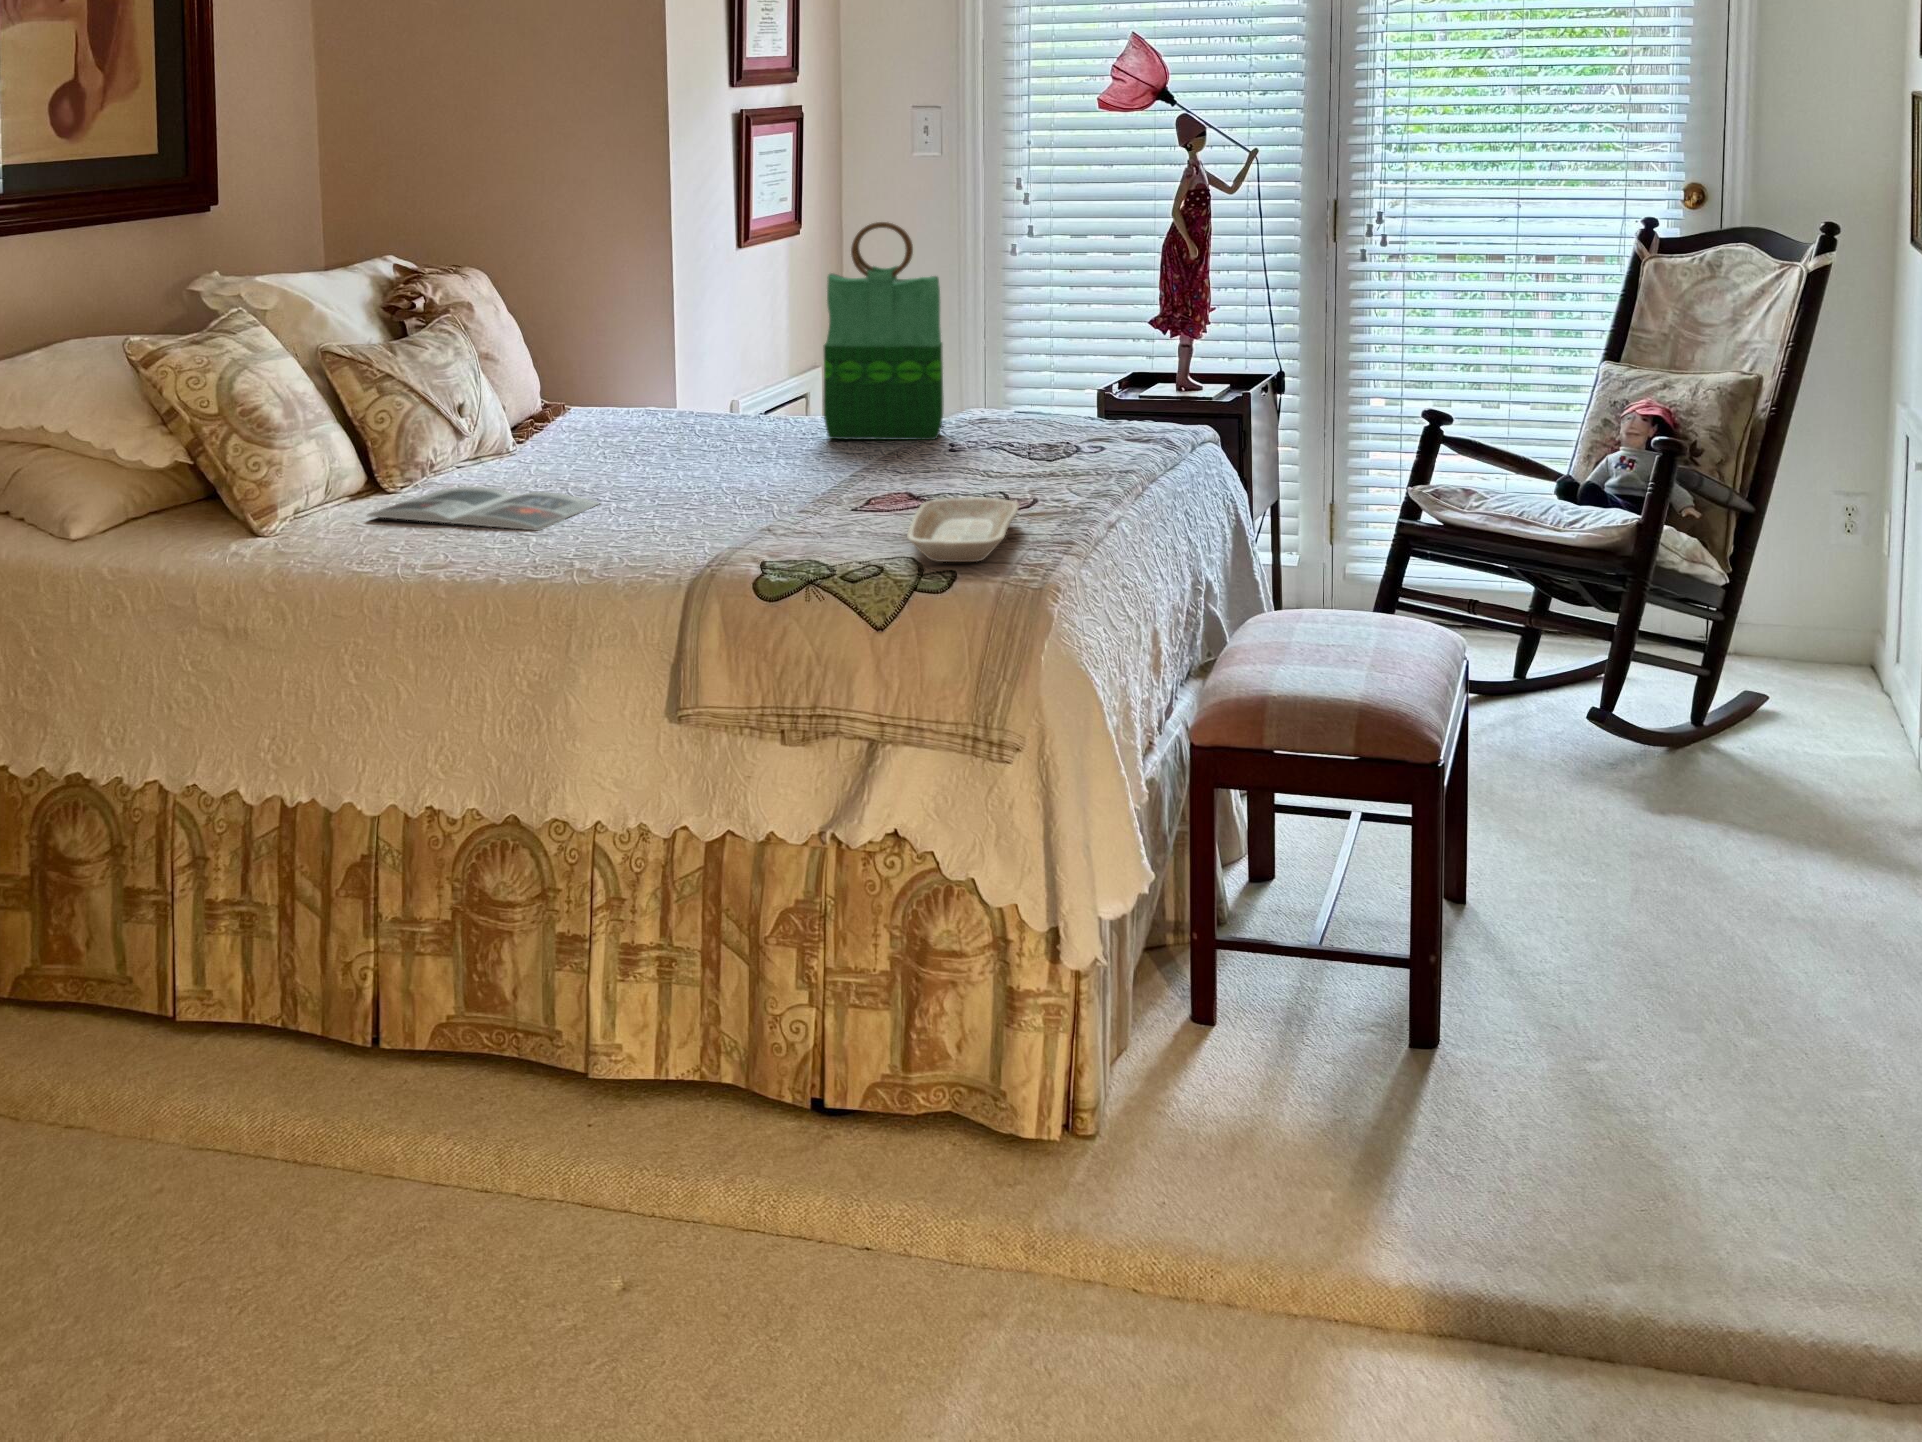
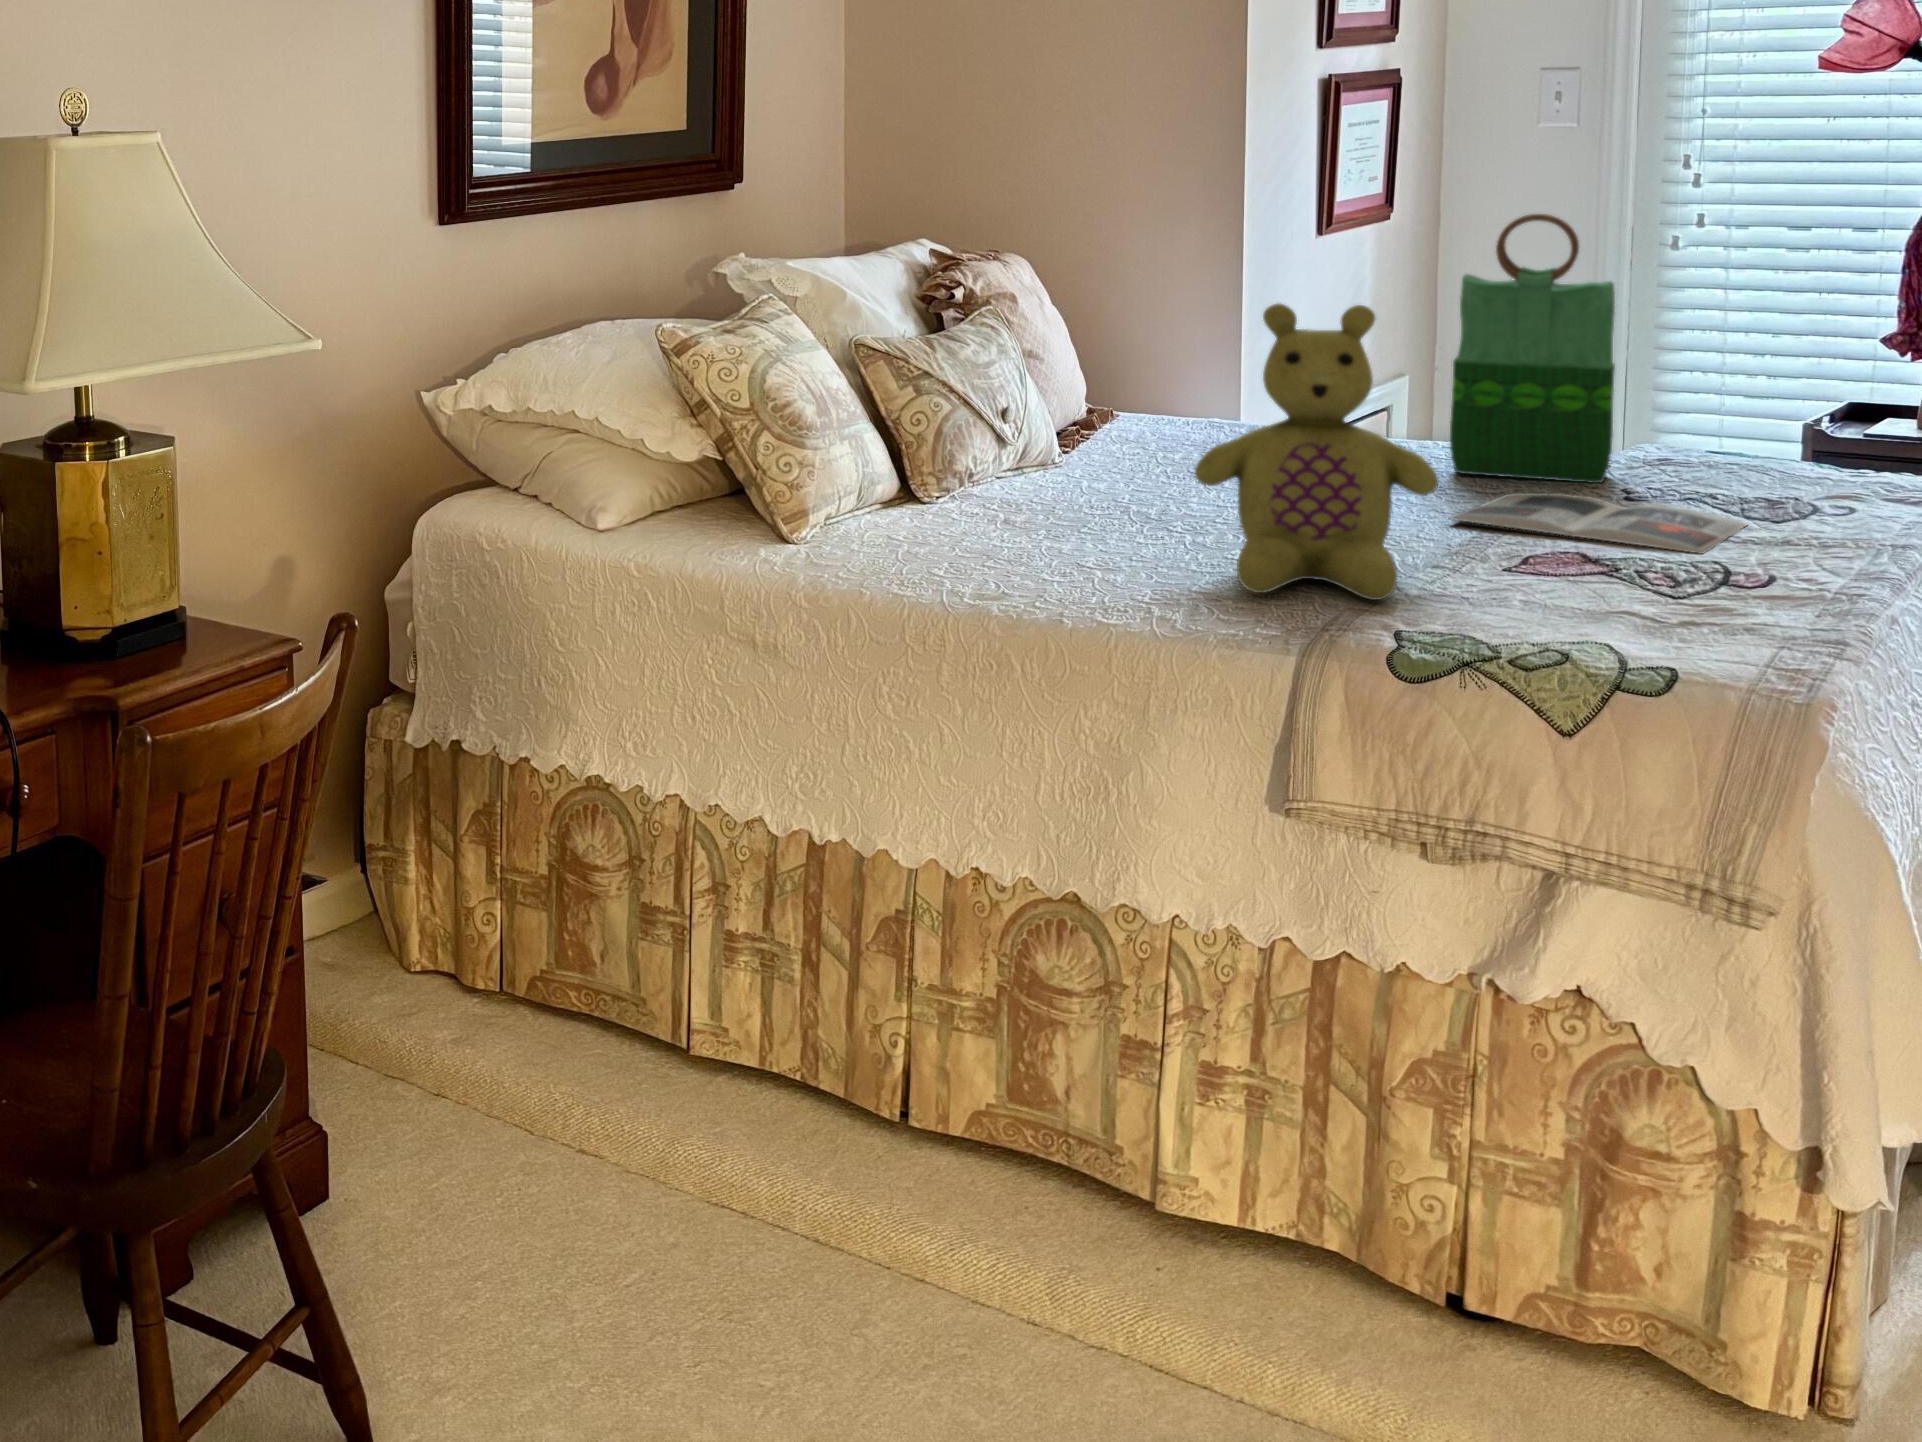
stuffed bear: none [605,297,796,543] -> present [1195,304,1439,600]
magazine: present [368,487,599,531] -> present [1450,493,1746,554]
tray: present [907,497,1019,562] -> none [1605,568,1758,658]

